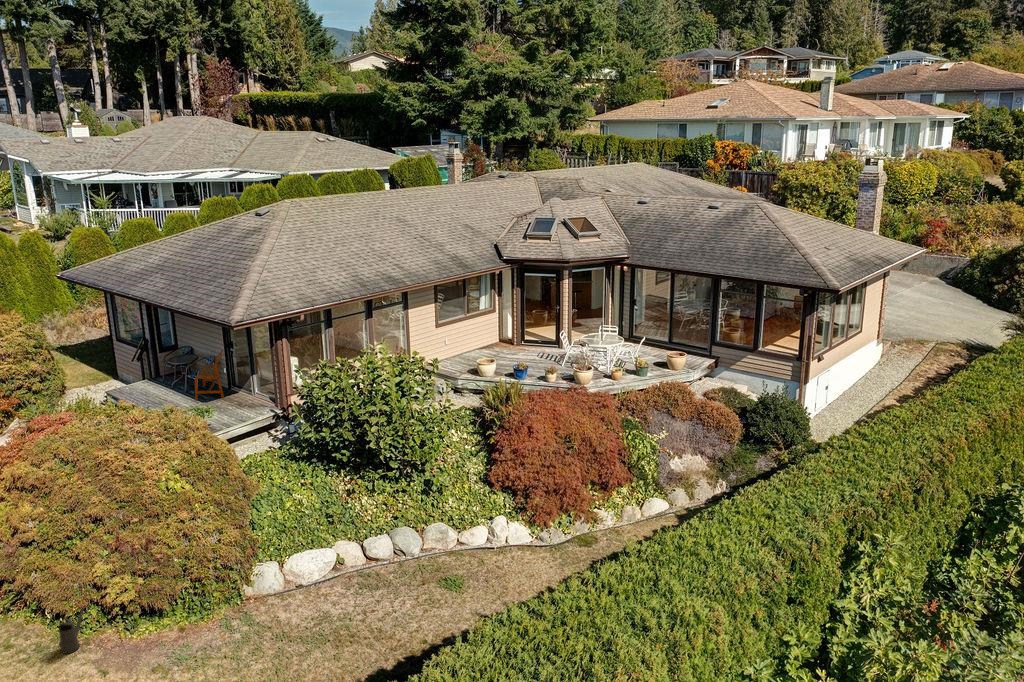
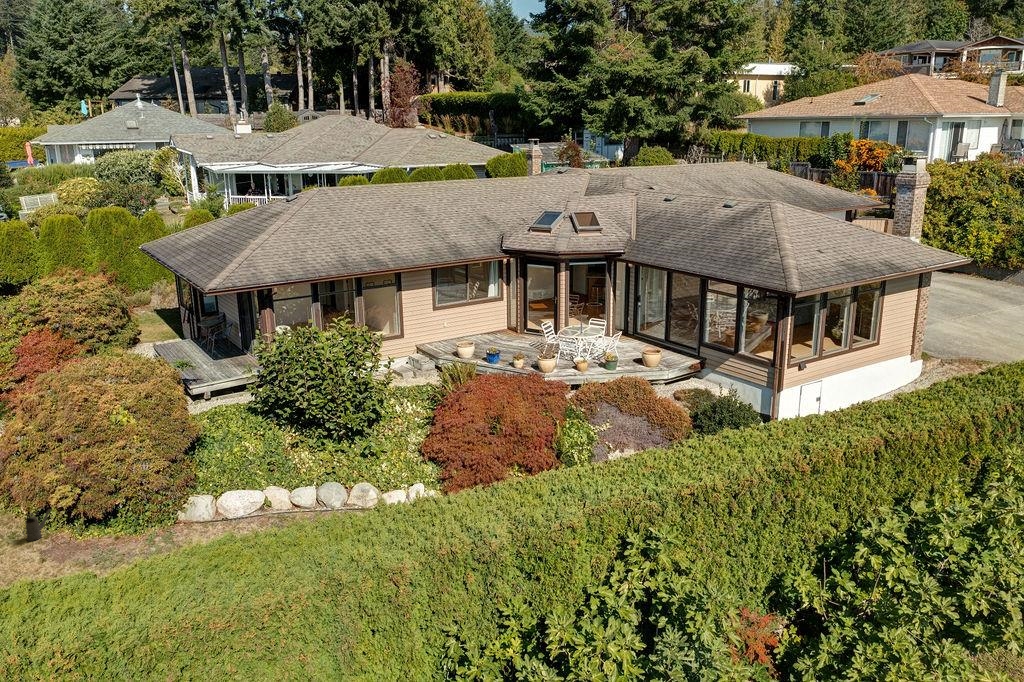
bench: present [195,350,224,400] -> none [210,317,247,360]

